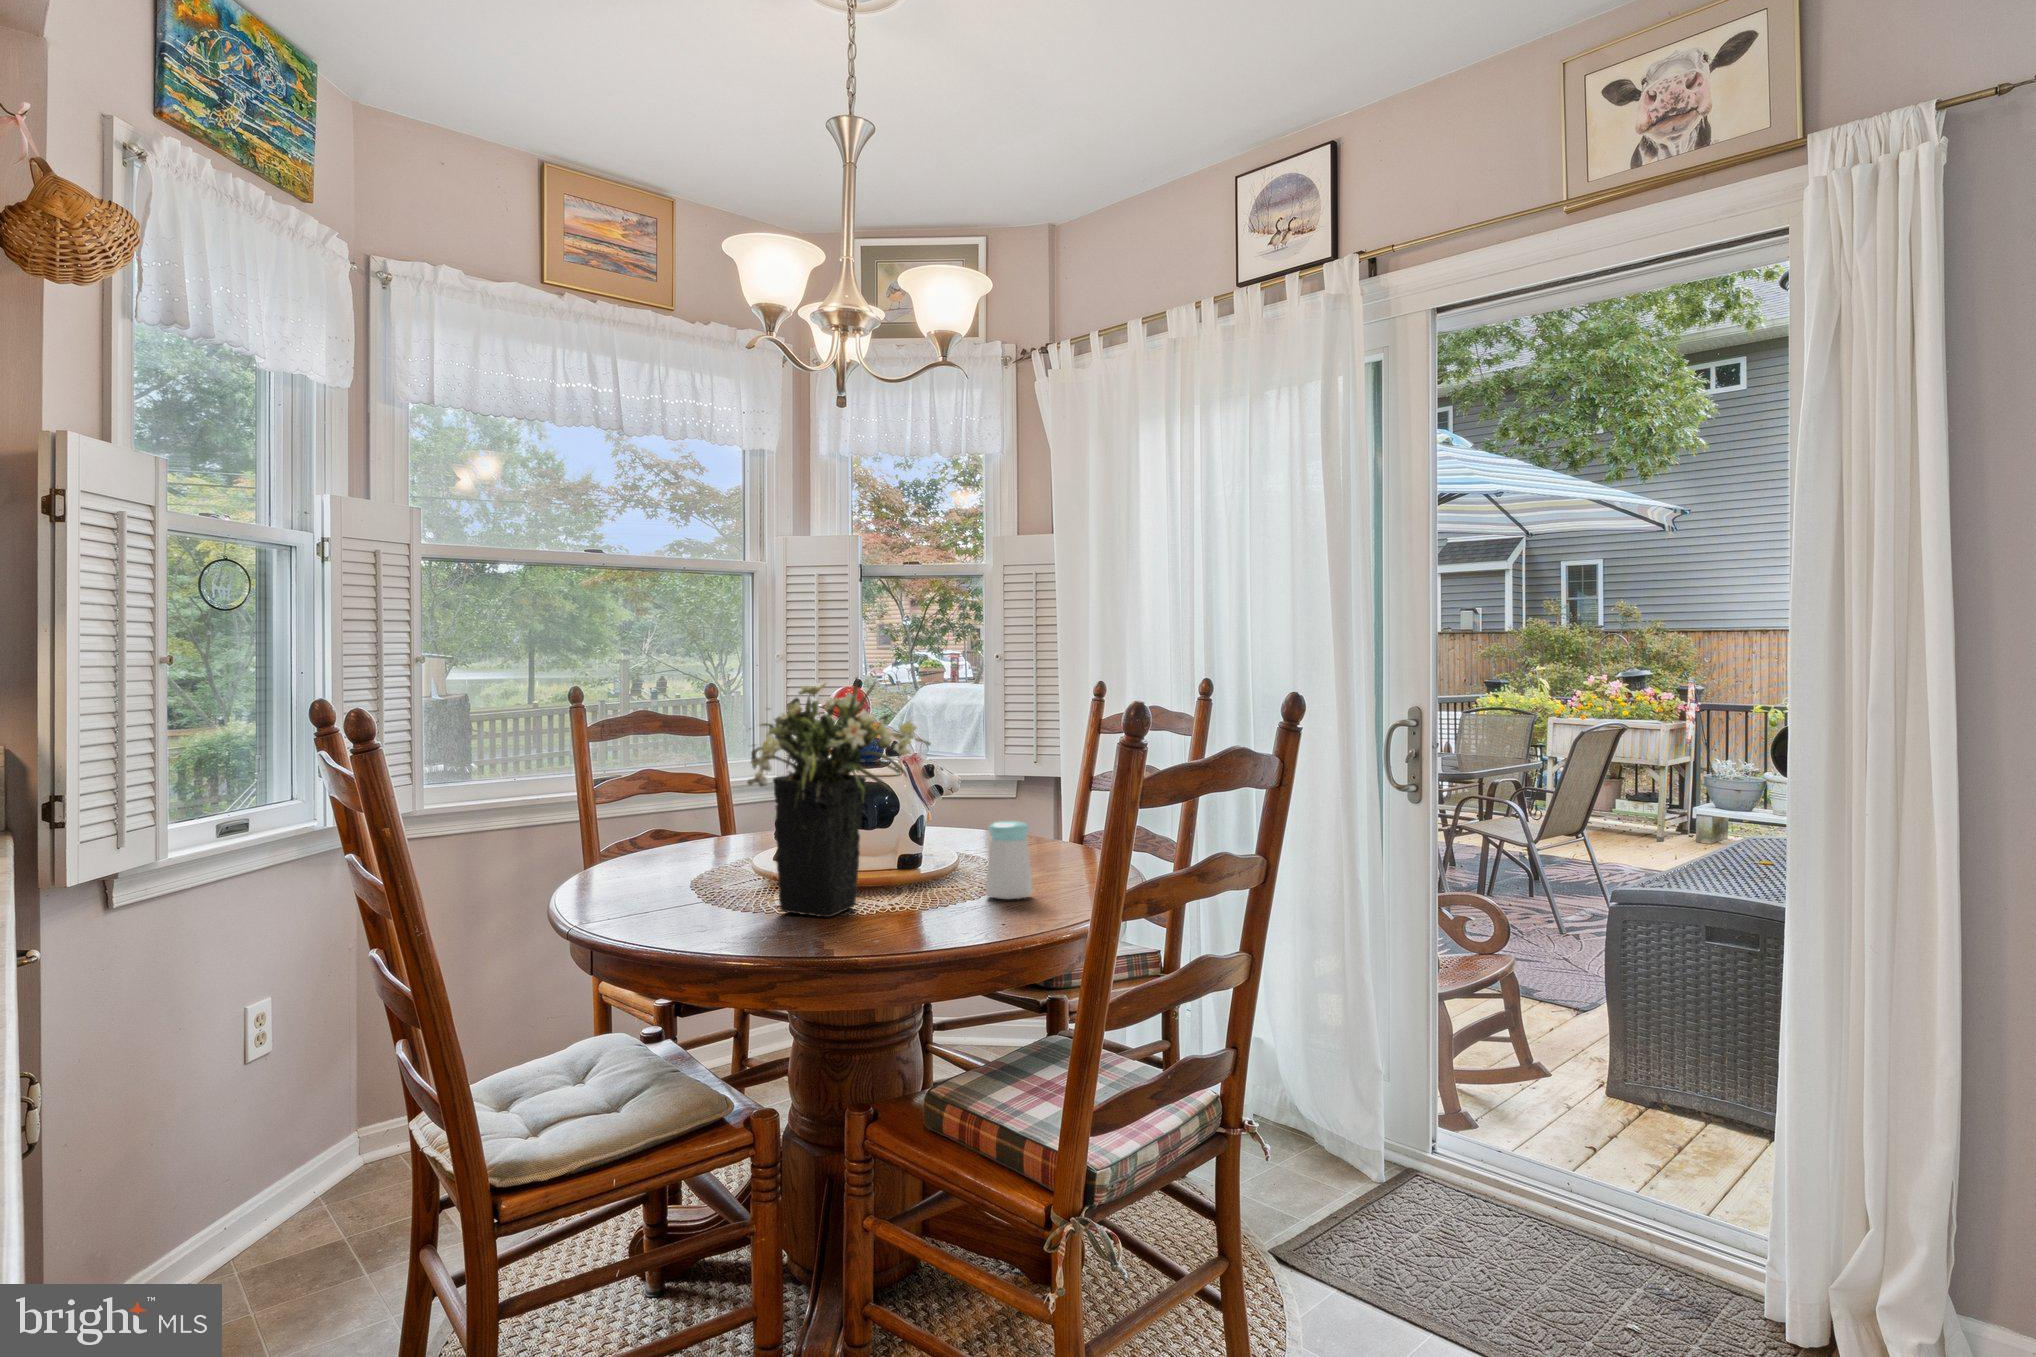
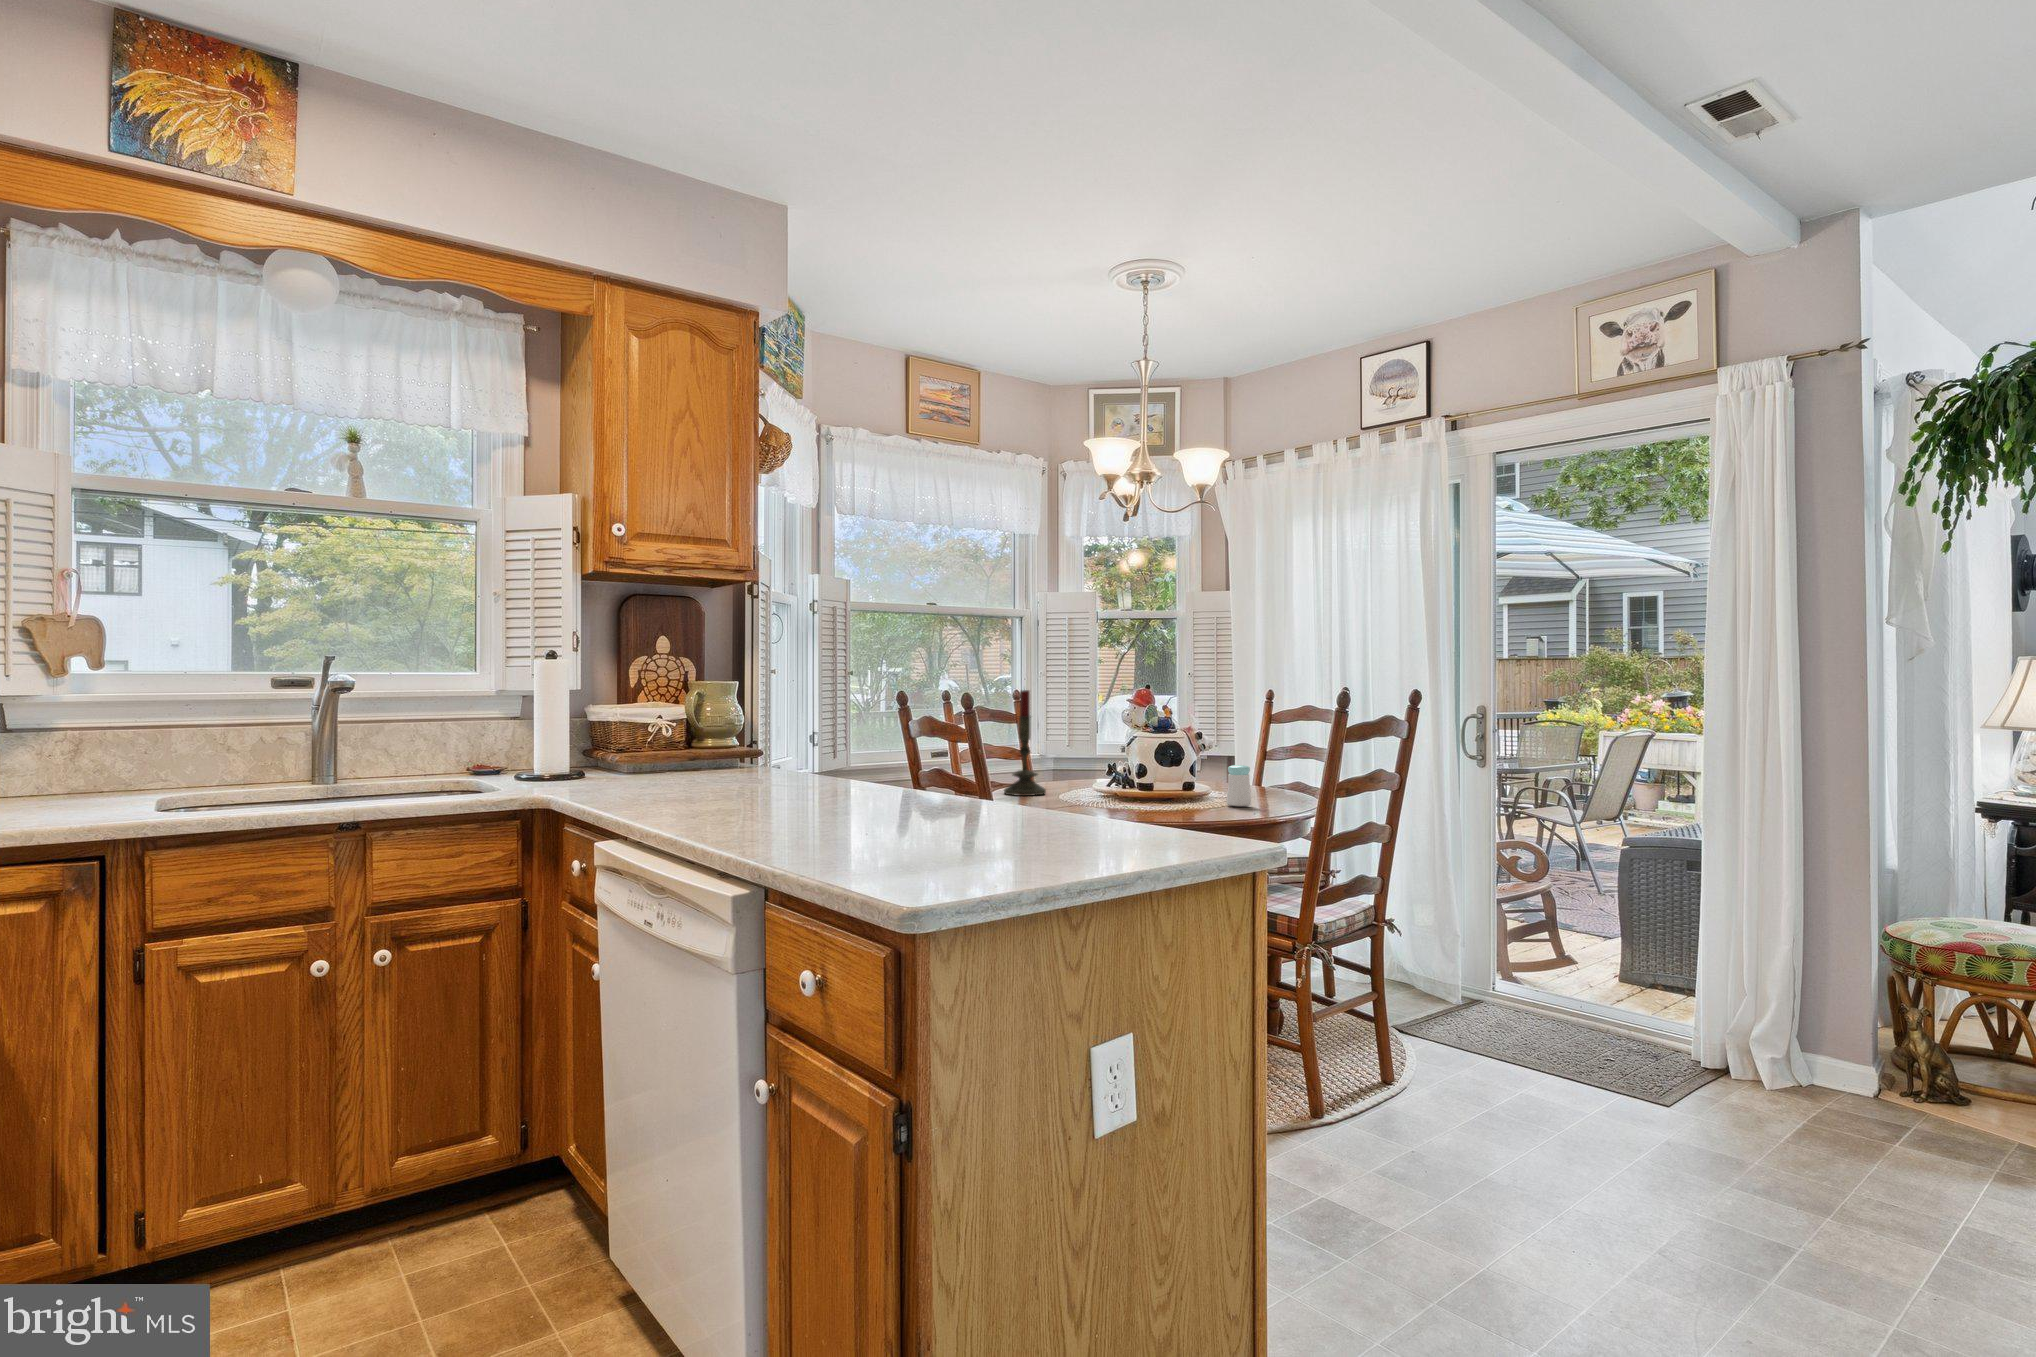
flower arrangement: present [747,678,931,917] -> none [1106,686,1204,809]
candle: none [612,679,690,875] -> present [1004,690,1046,796]

